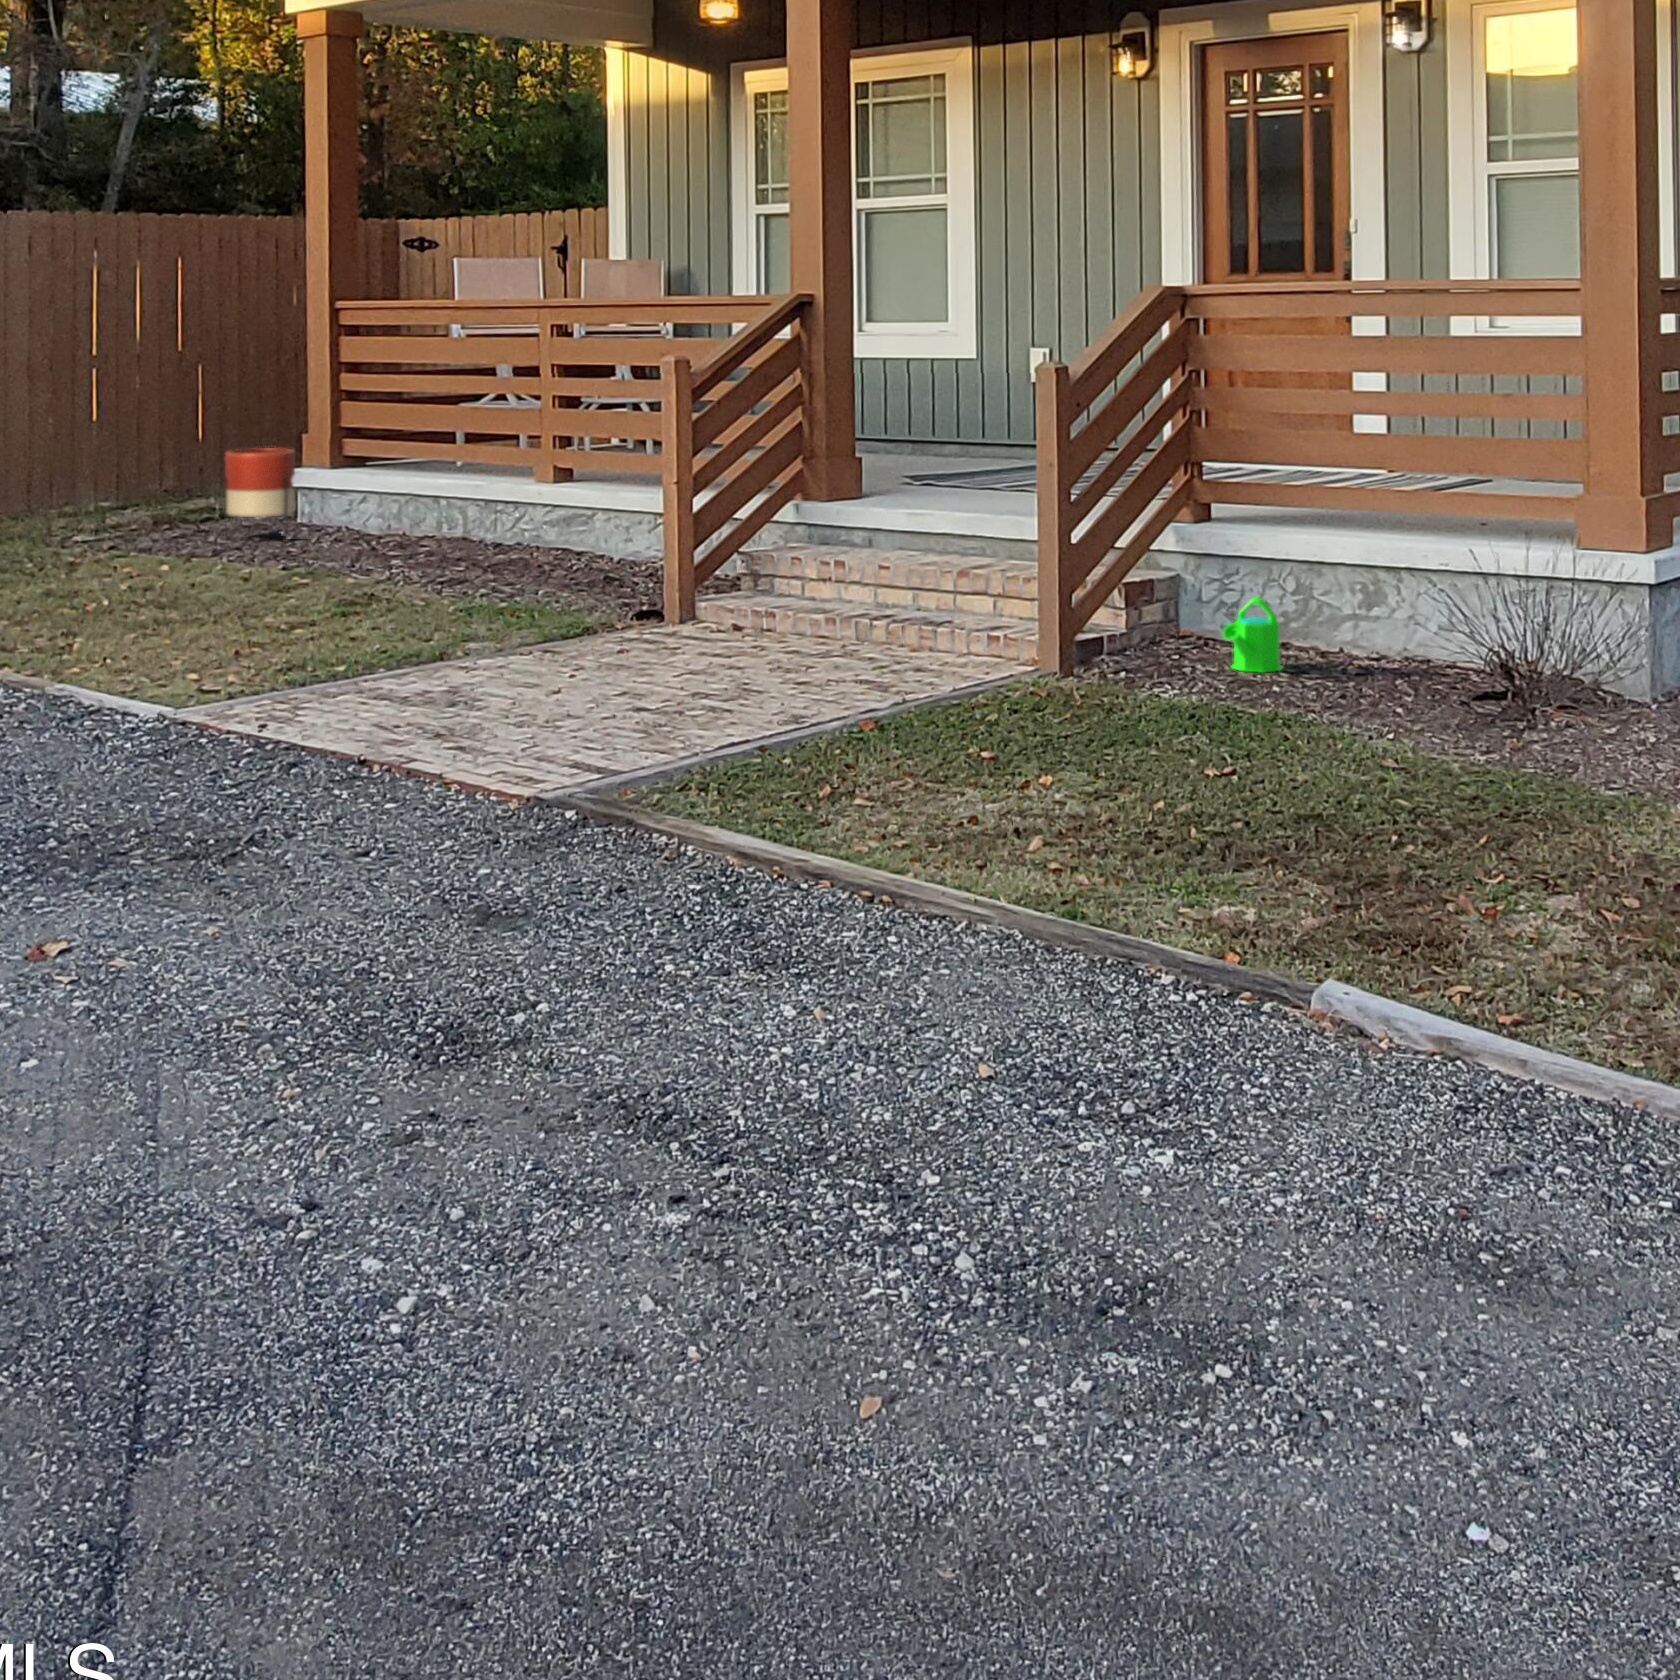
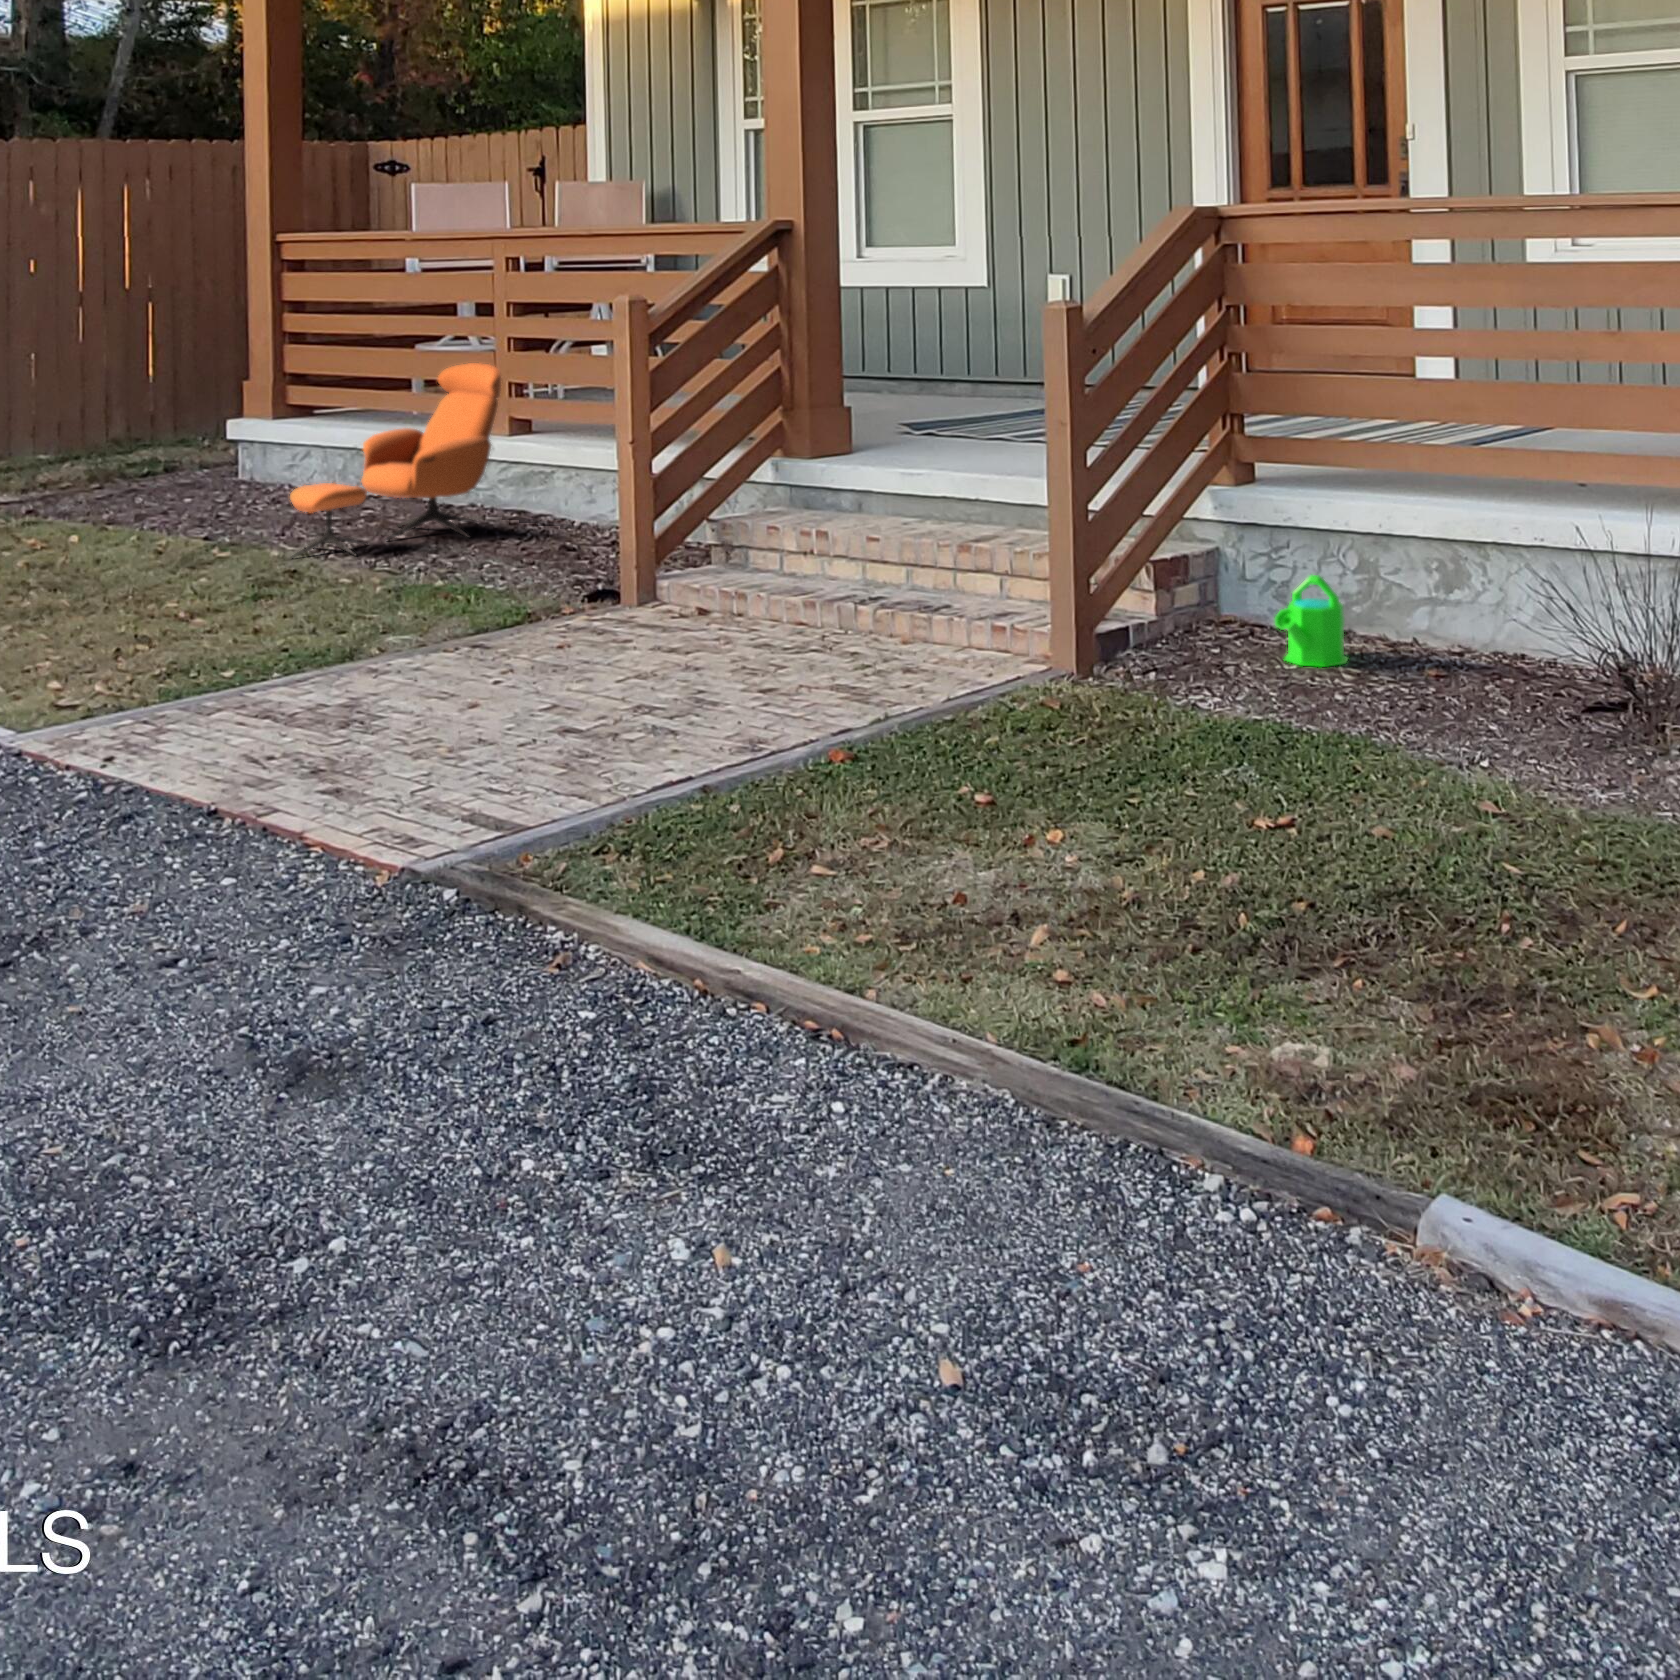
lounge chair: none [354,423,539,592] -> present [290,363,501,557]
planter: present [224,448,296,531] -> none [171,390,250,495]

